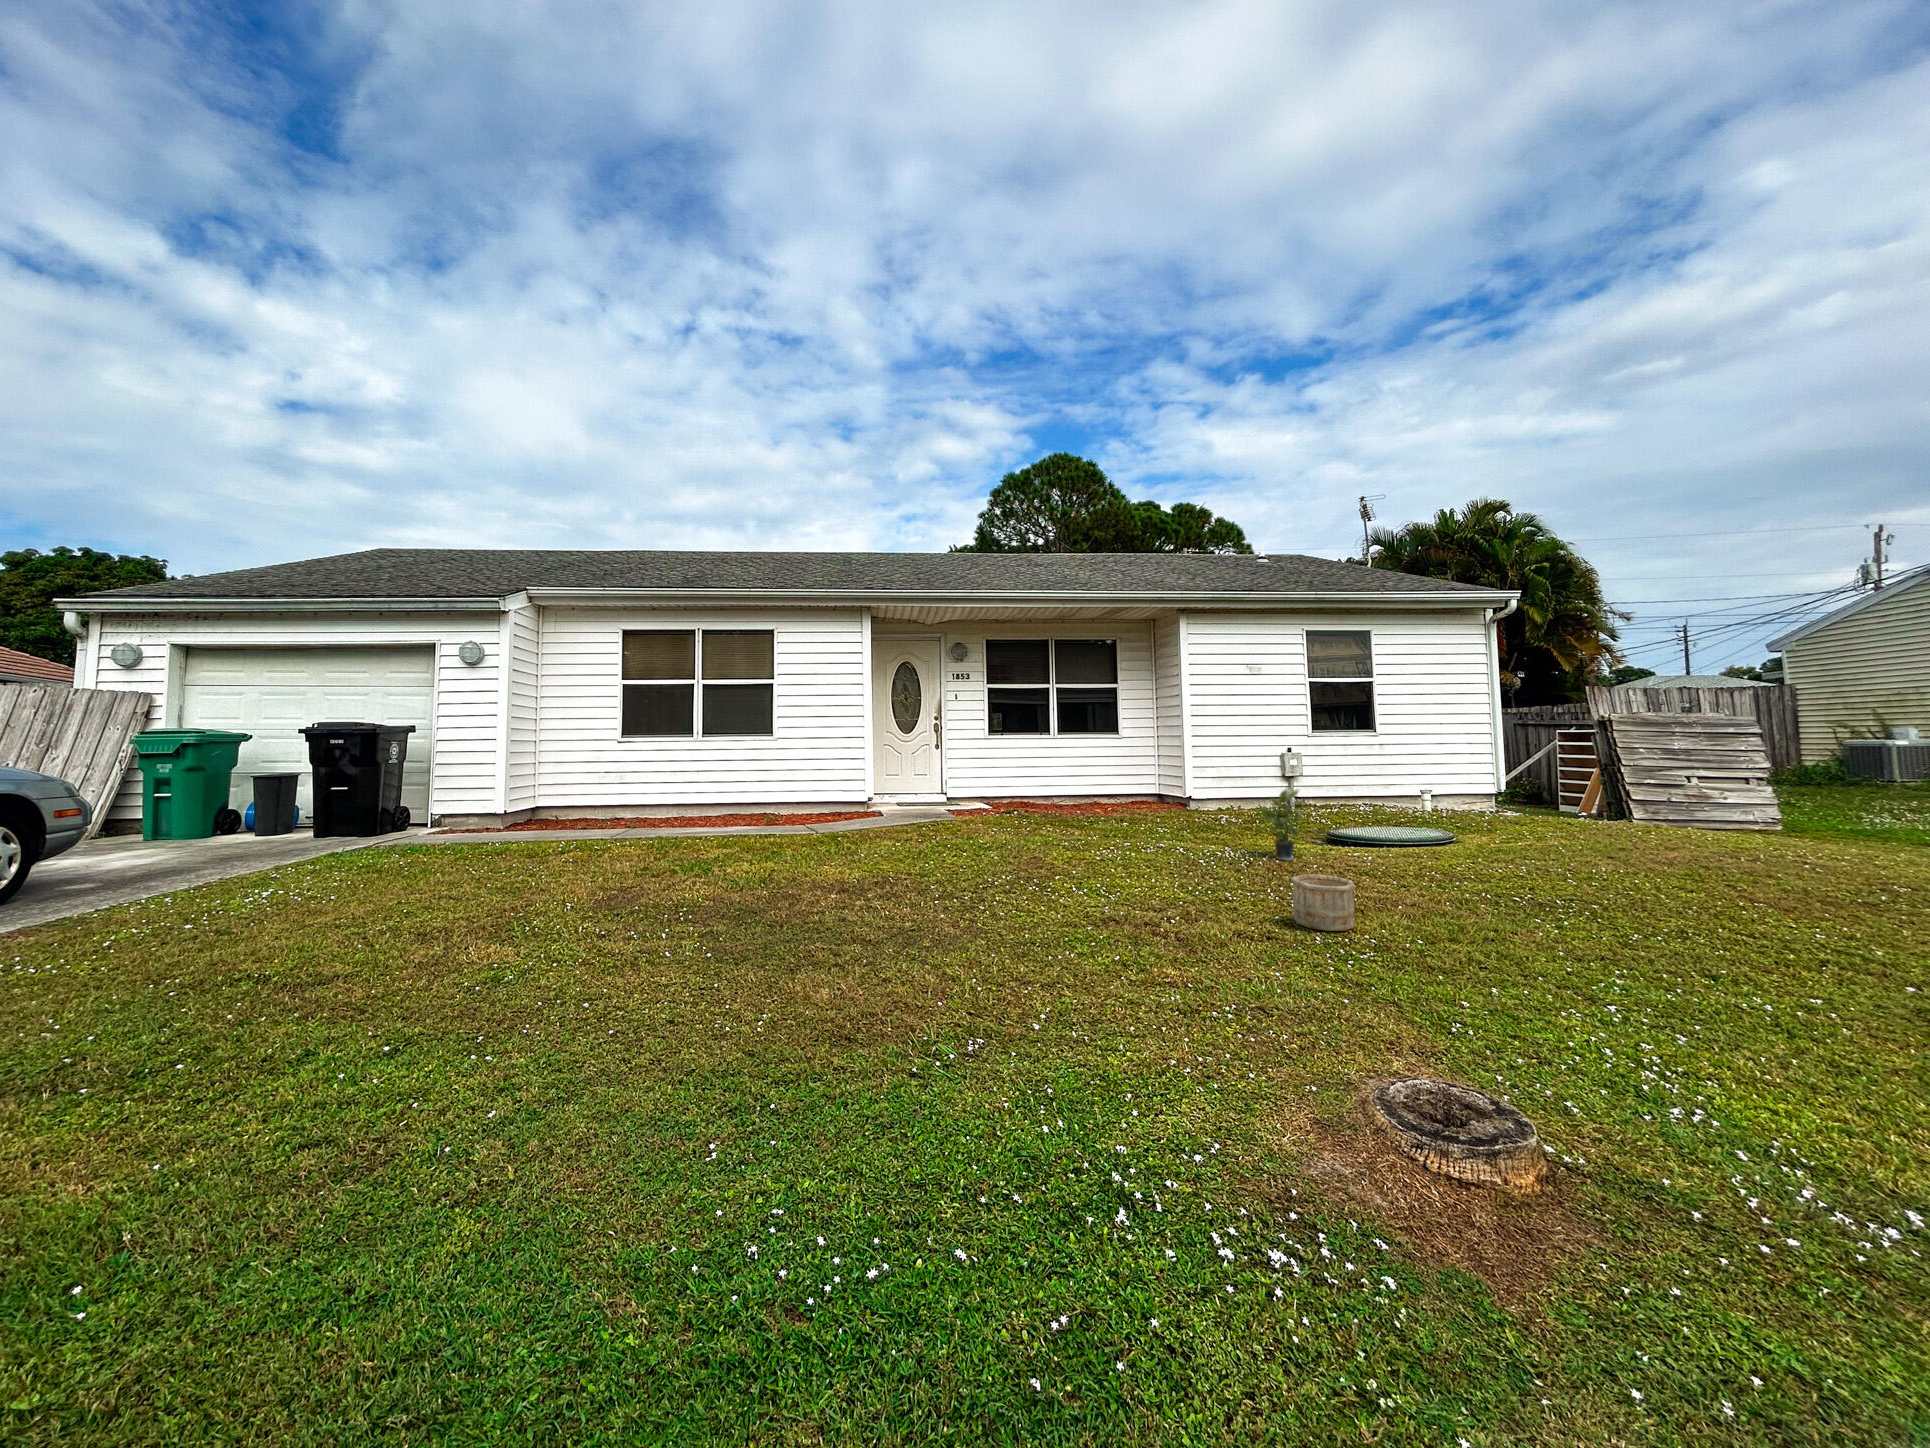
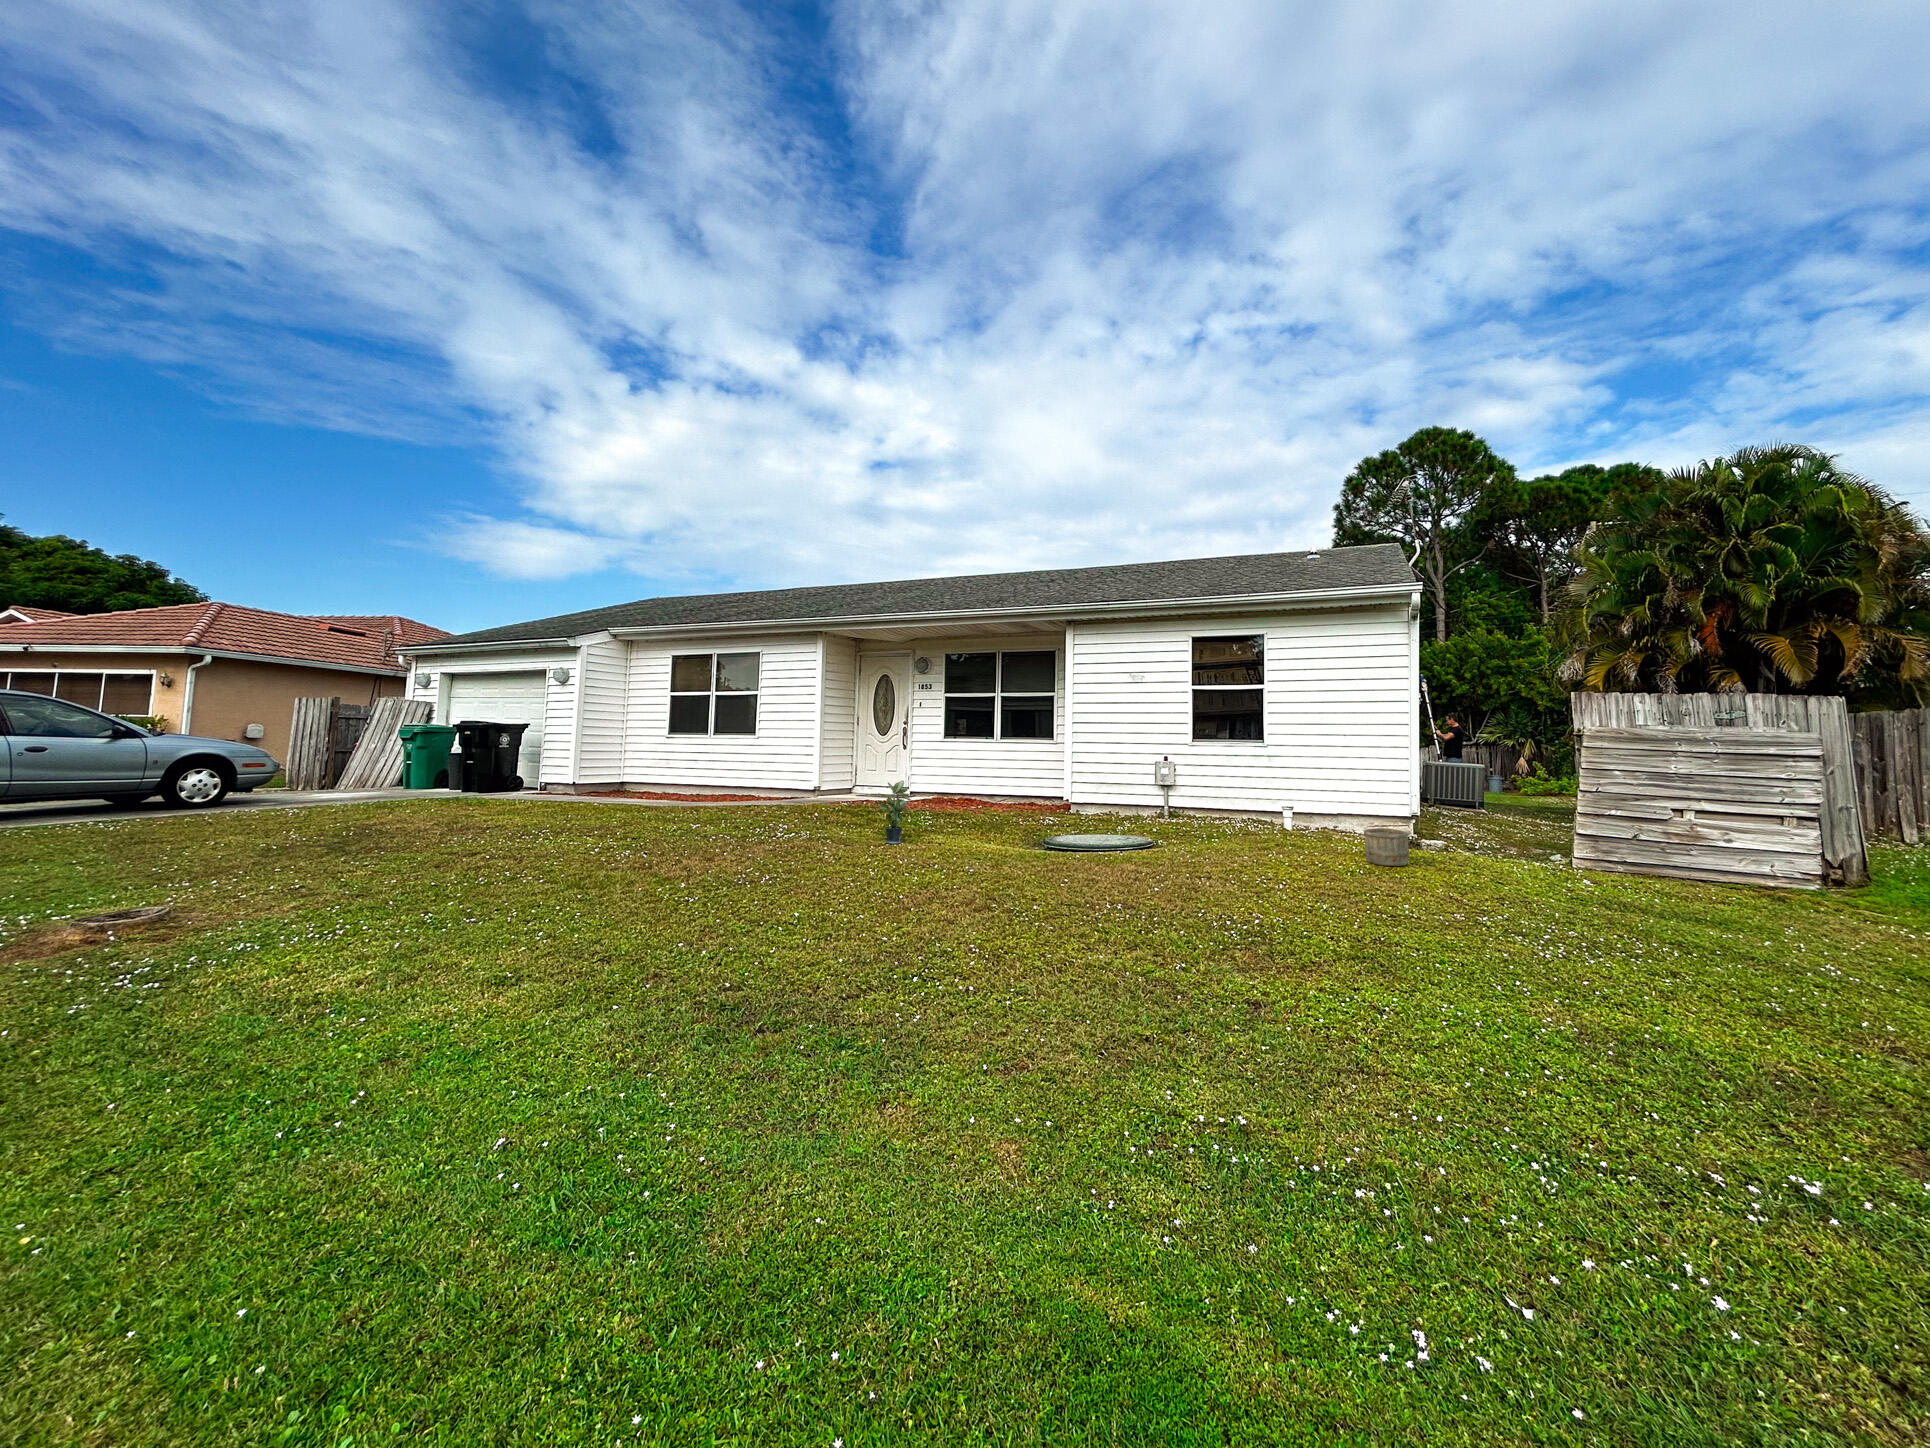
wooden bucket: present [1291,874,1355,931] -> present [1364,828,1409,866]

